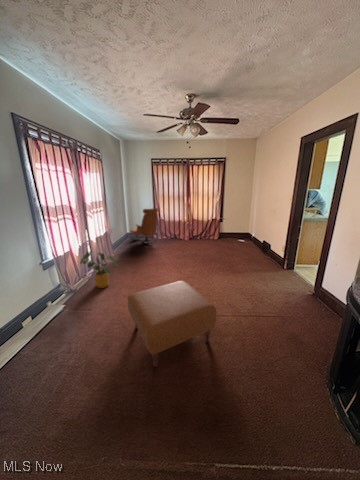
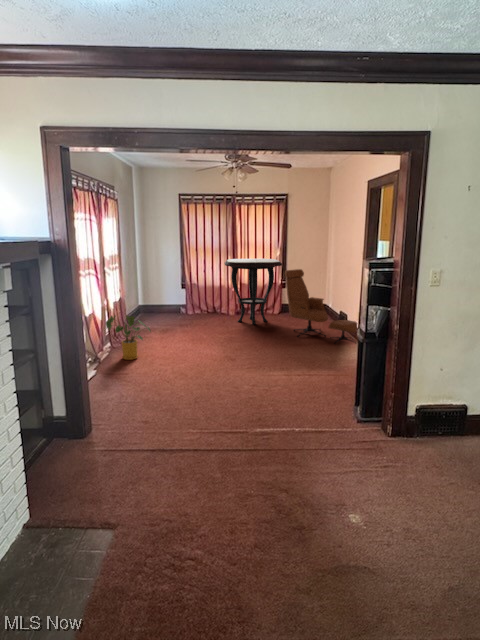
side table: none [182,203,222,249] -> present [225,259,282,325]
lounge chair: present [130,208,158,242] -> present [285,269,357,343]
ottoman: present [128,281,216,367] -> none [177,338,265,400]

